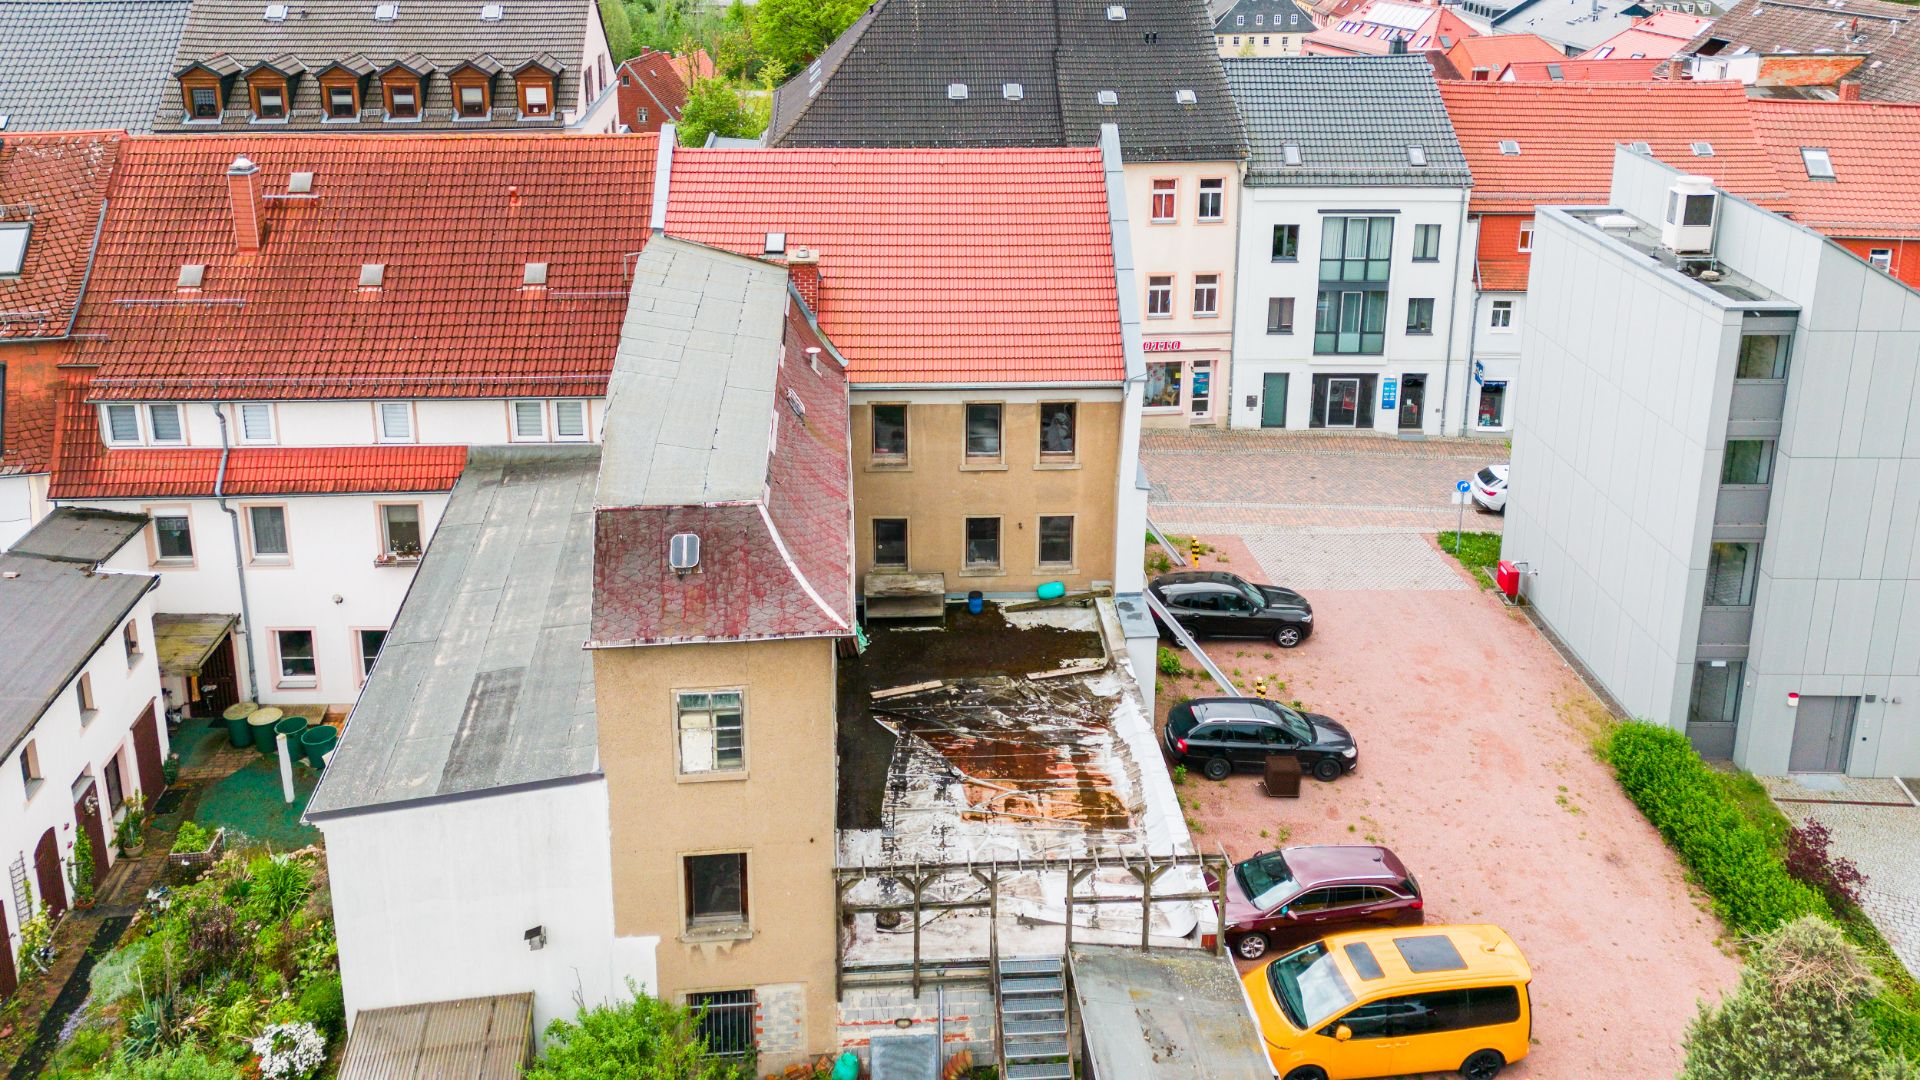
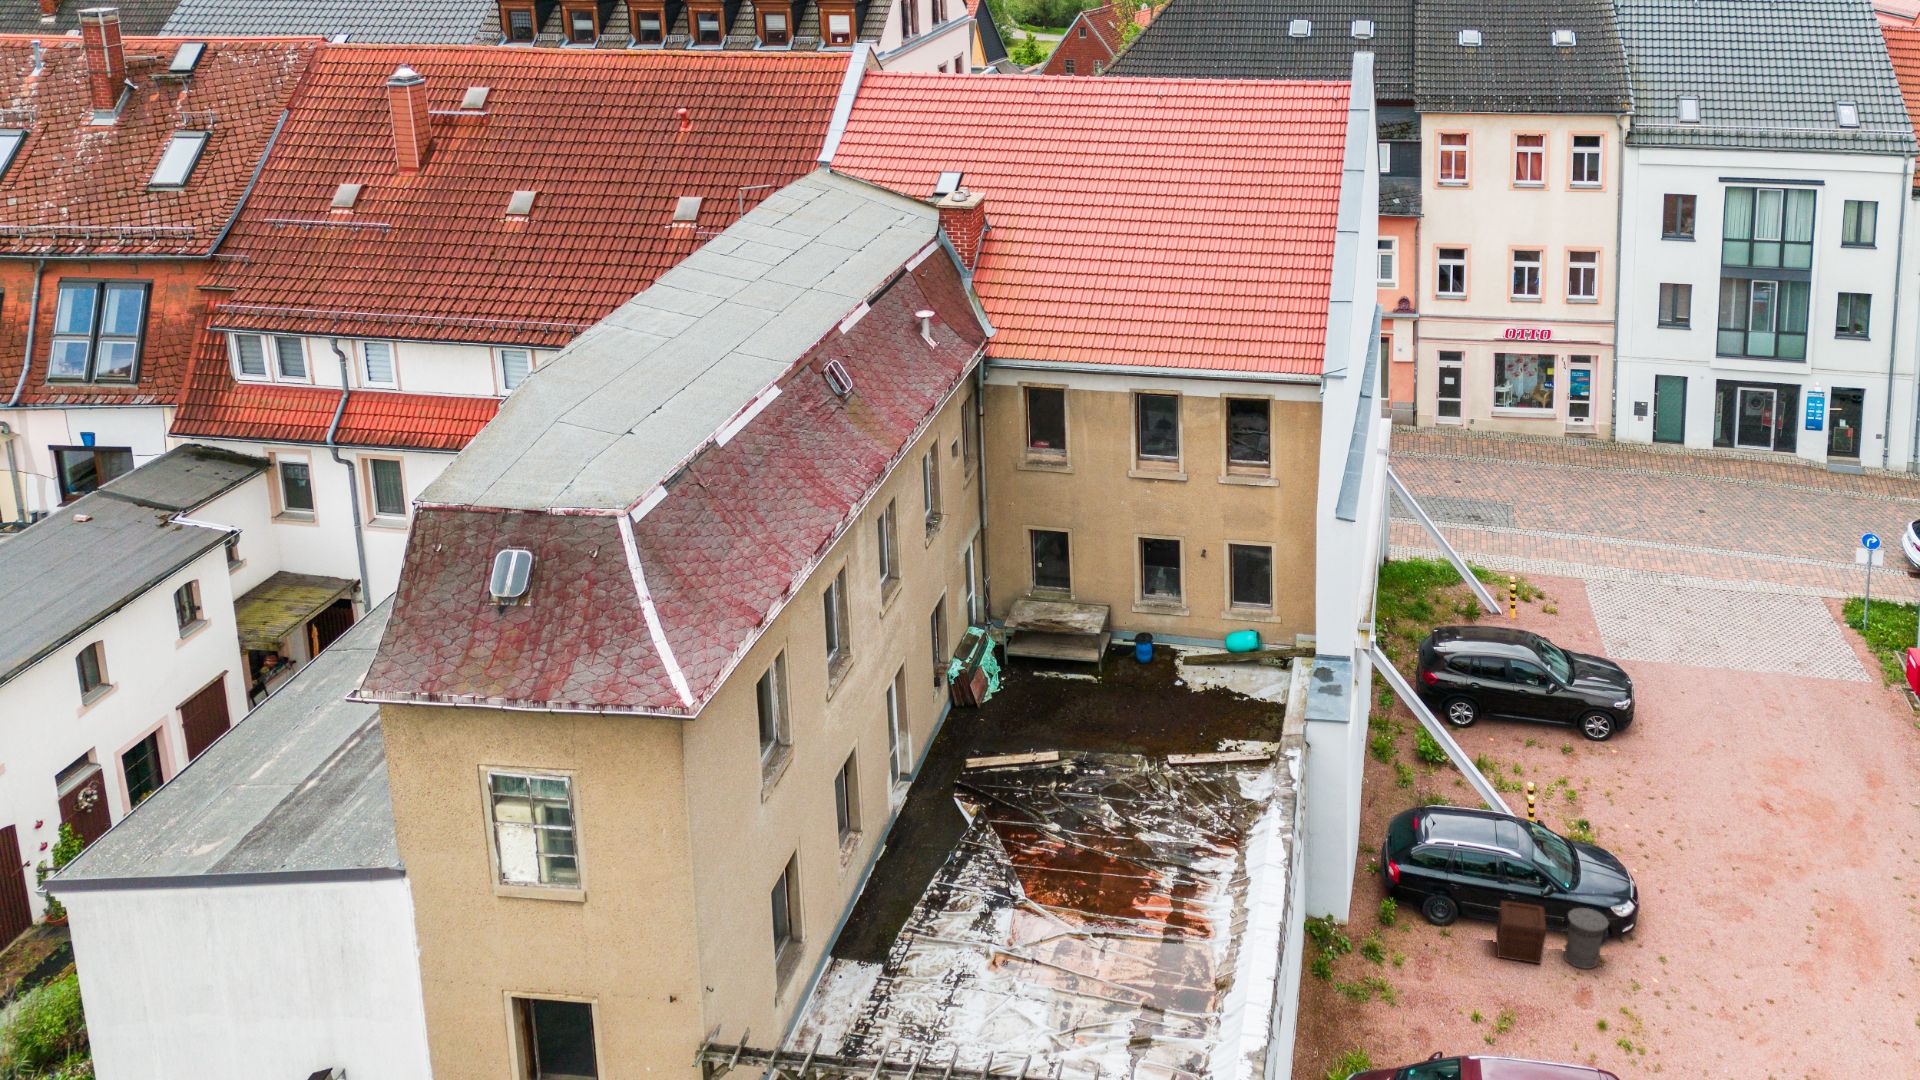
trash can: none [1312,753,1342,796] -> present [1564,908,1608,969]

